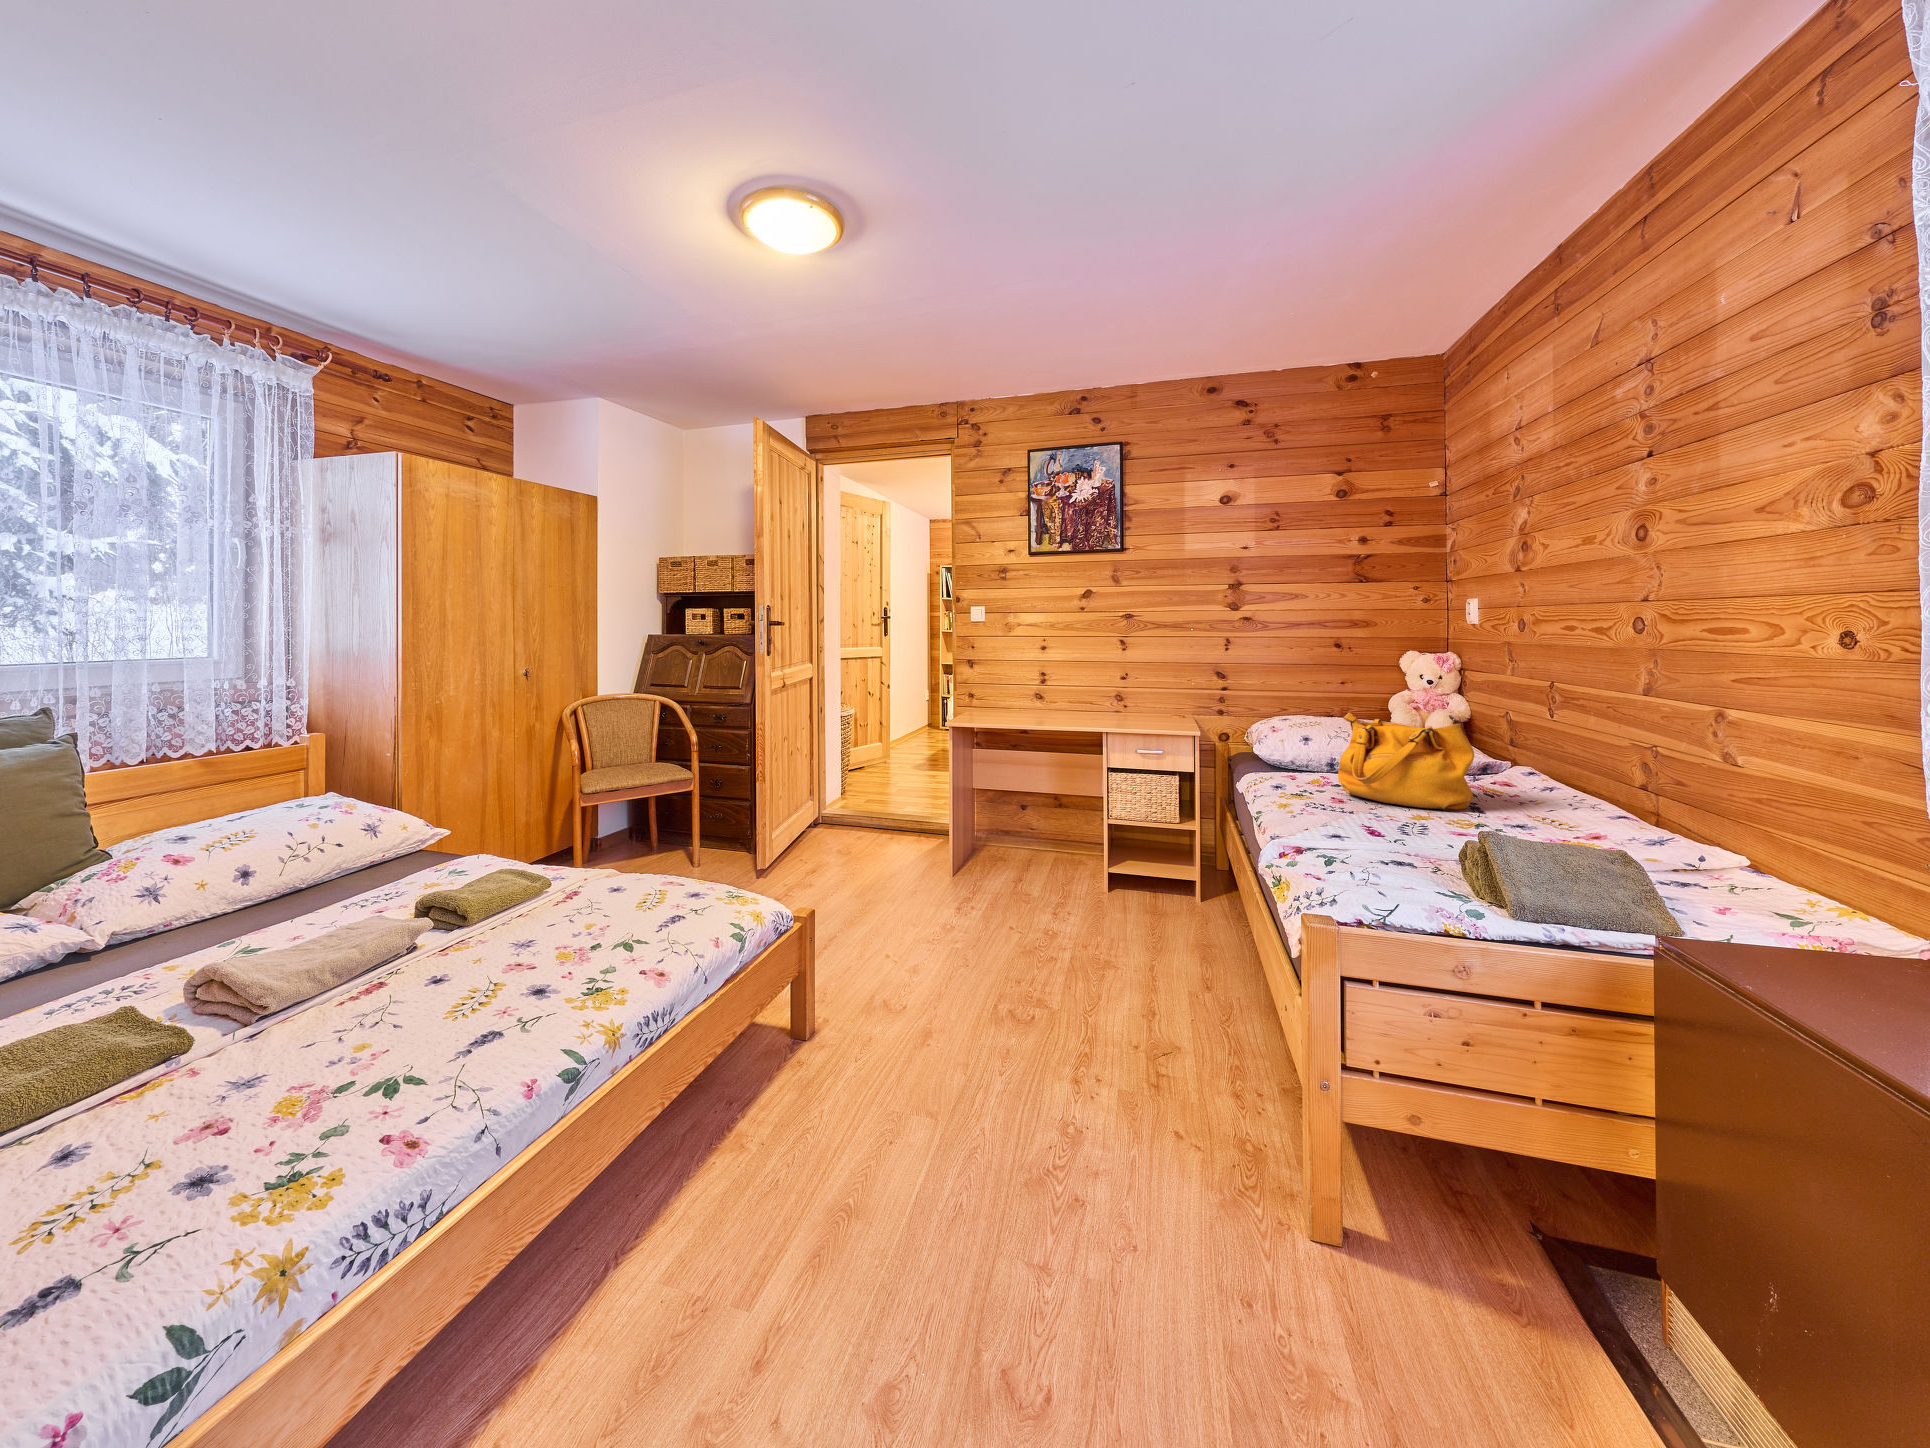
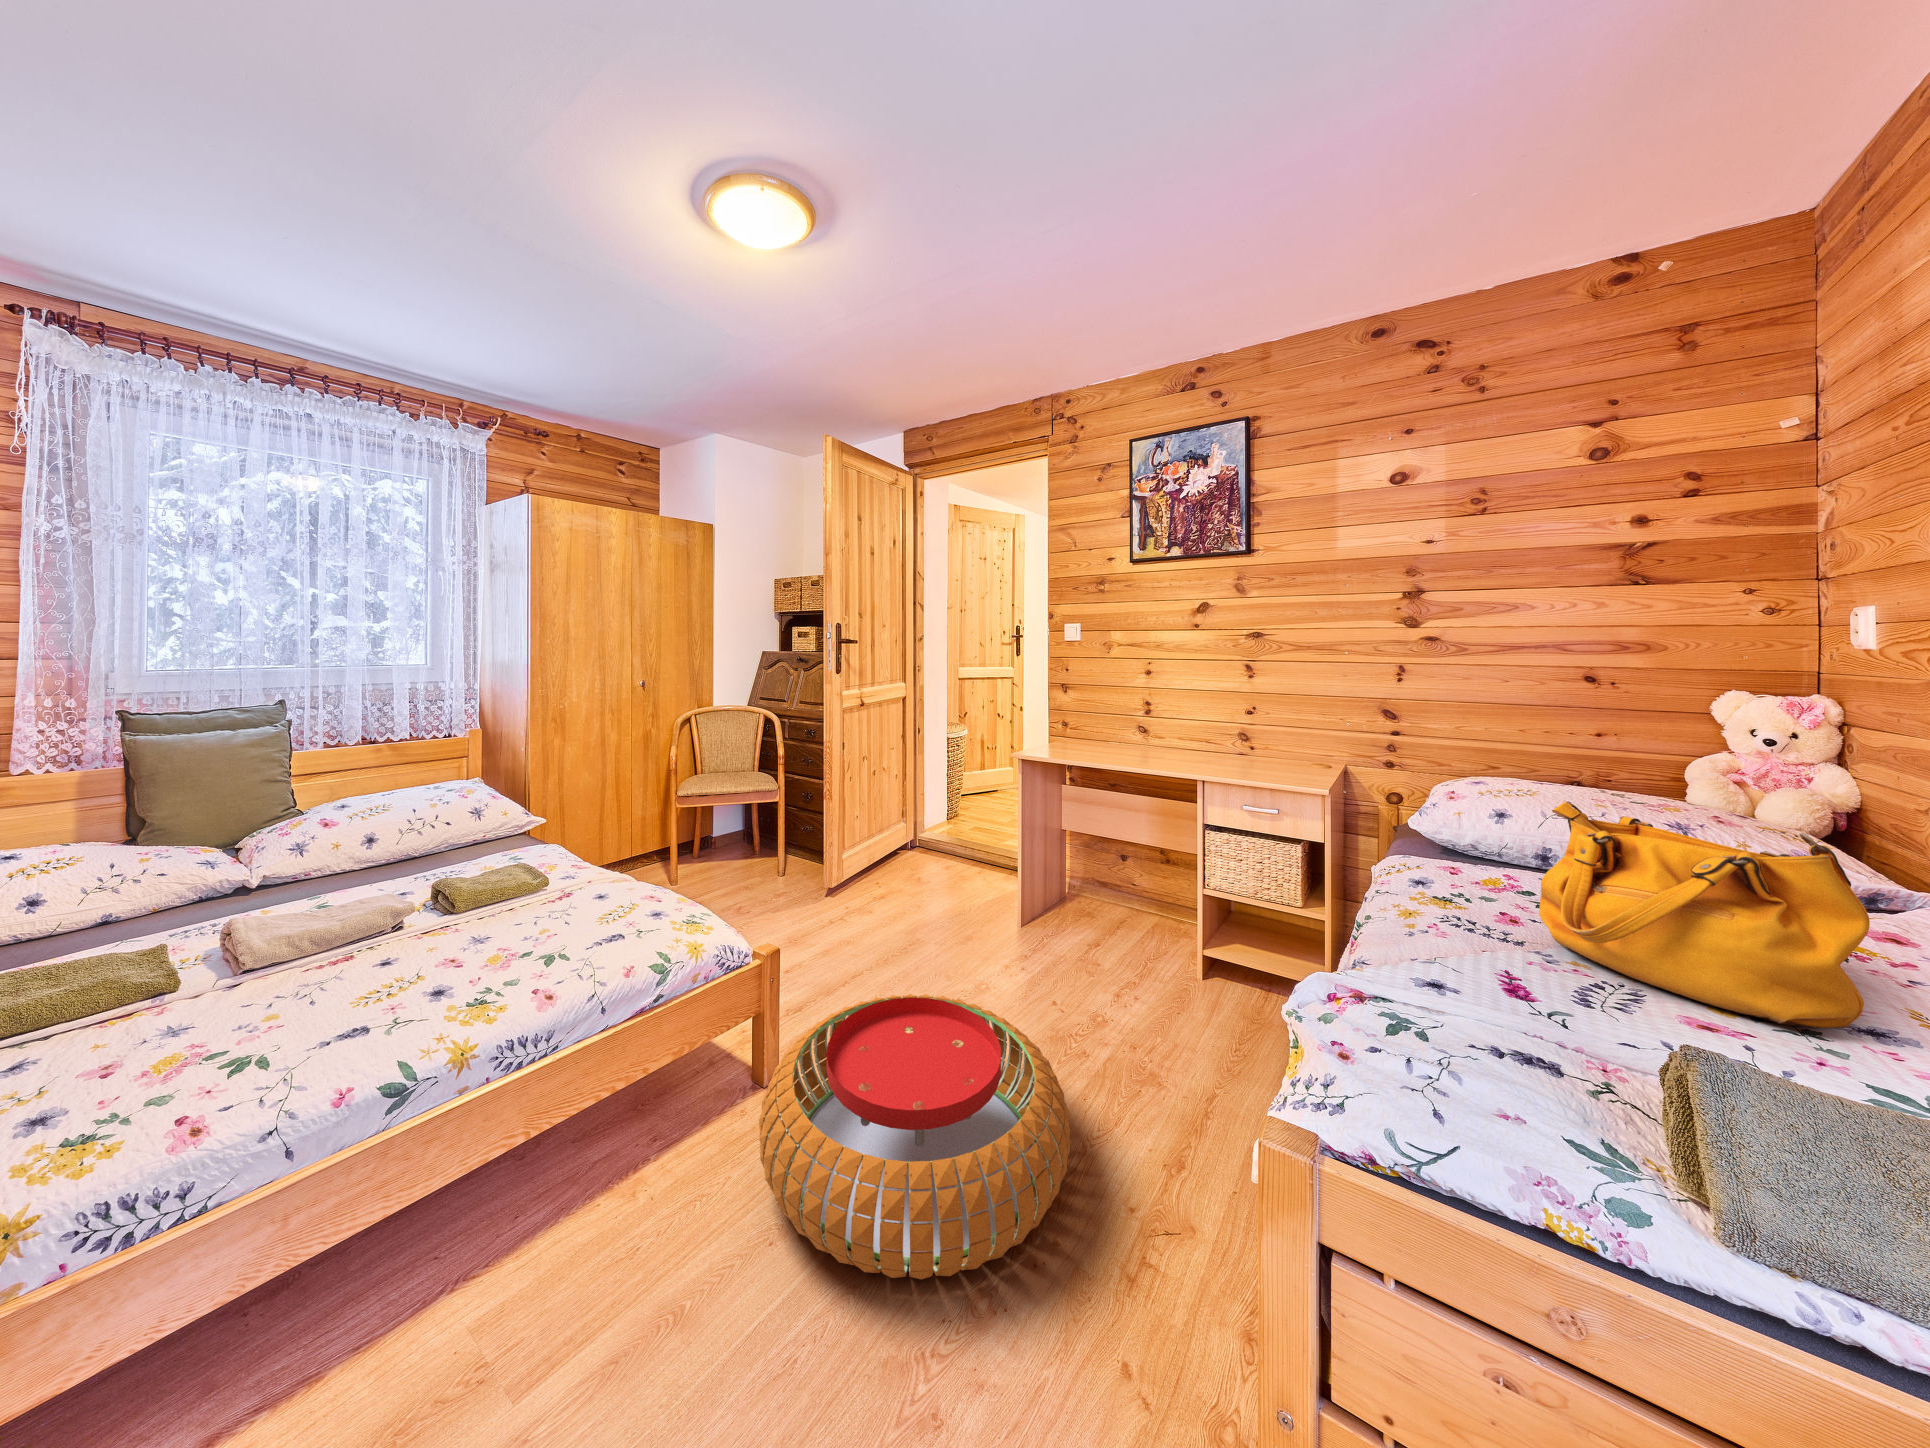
pouf: none [852,906,1089,1069] -> present [759,994,1070,1279]

